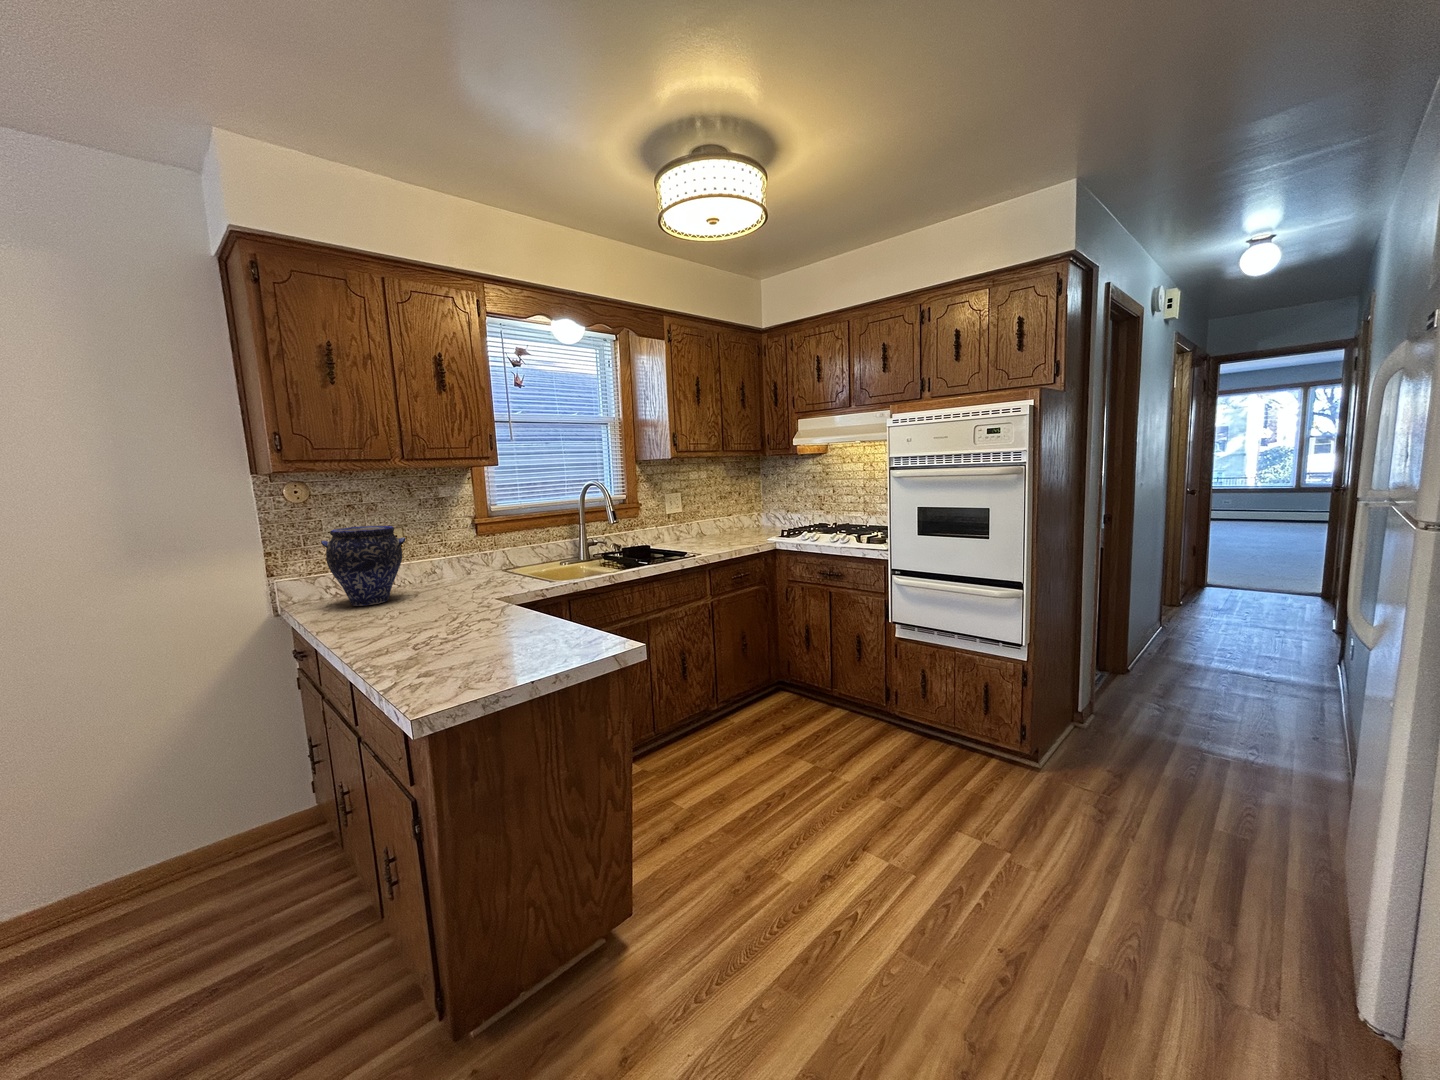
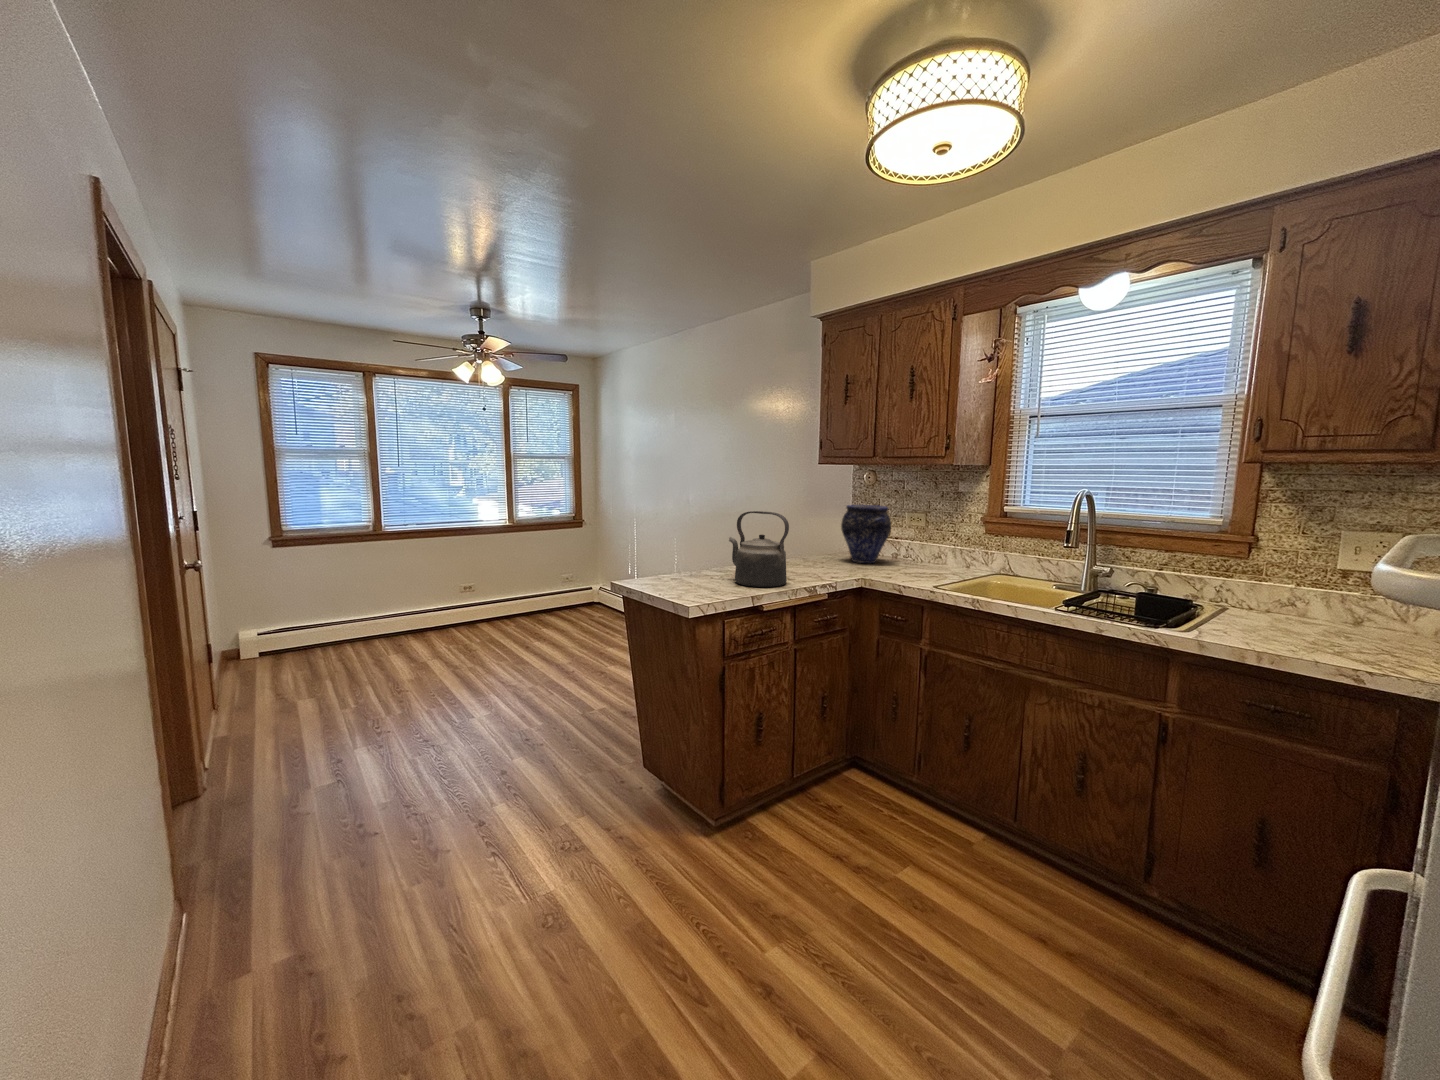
kettle: none [443,535,536,643] -> present [729,511,789,587]

